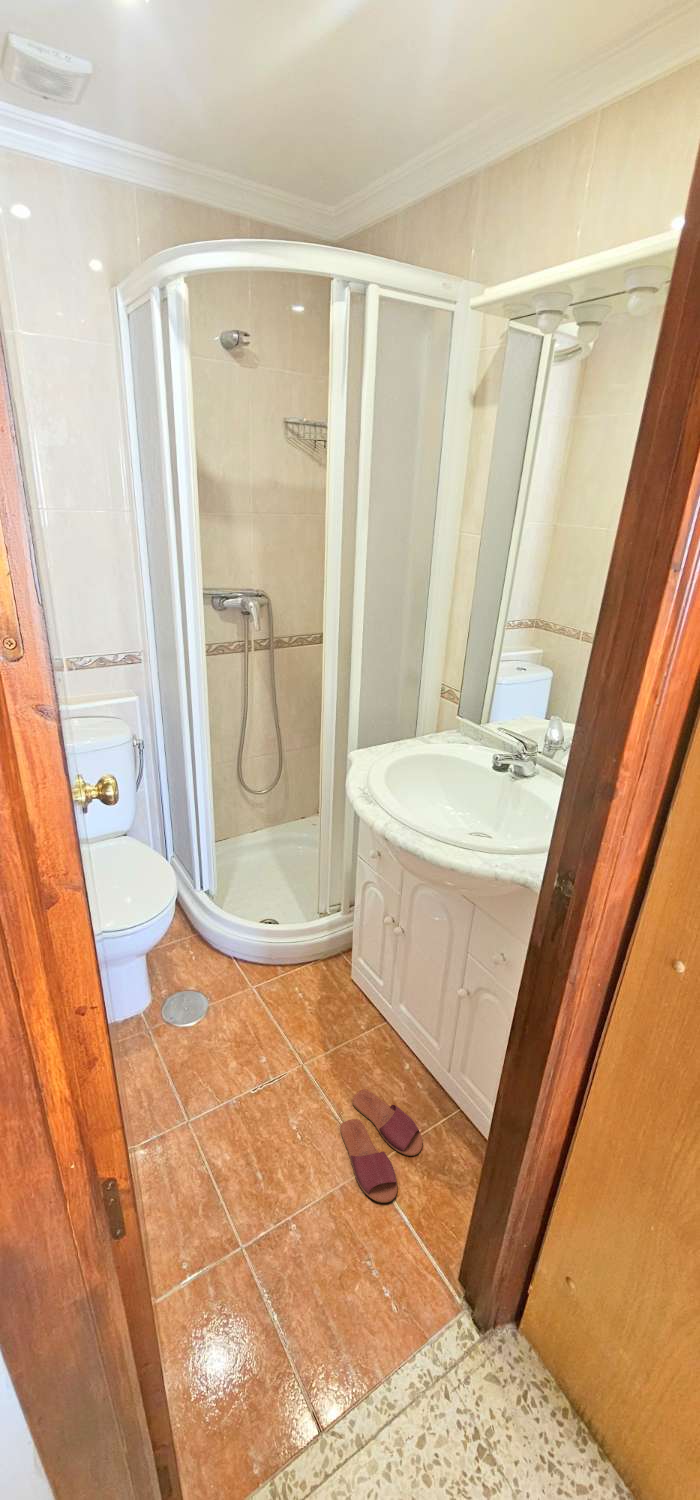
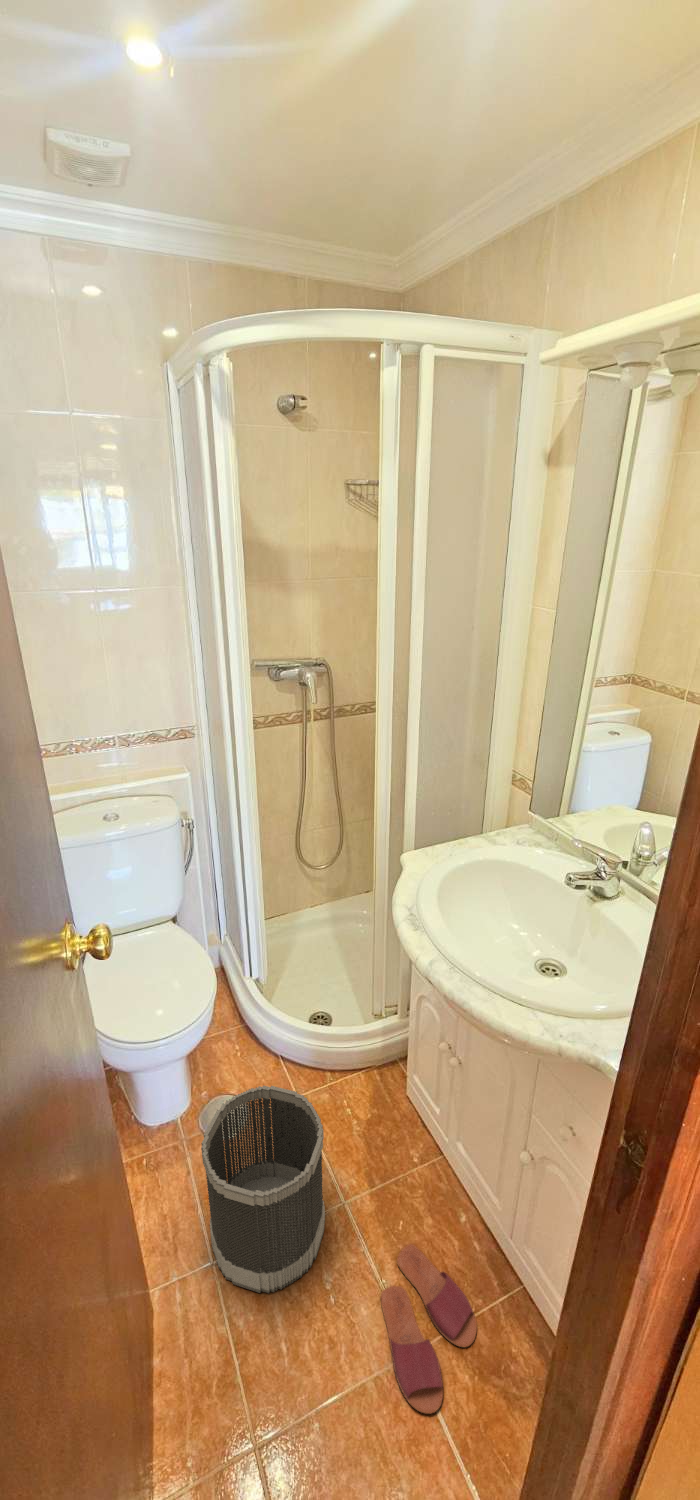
wastebasket: none [177,964,287,1136] -> present [201,1086,325,1293]

